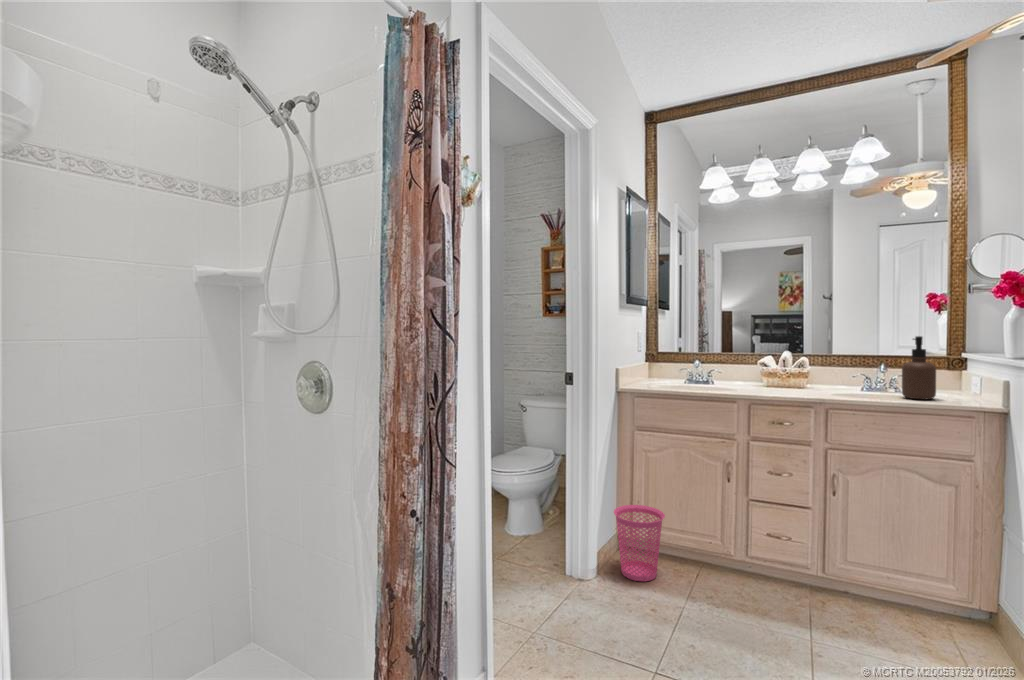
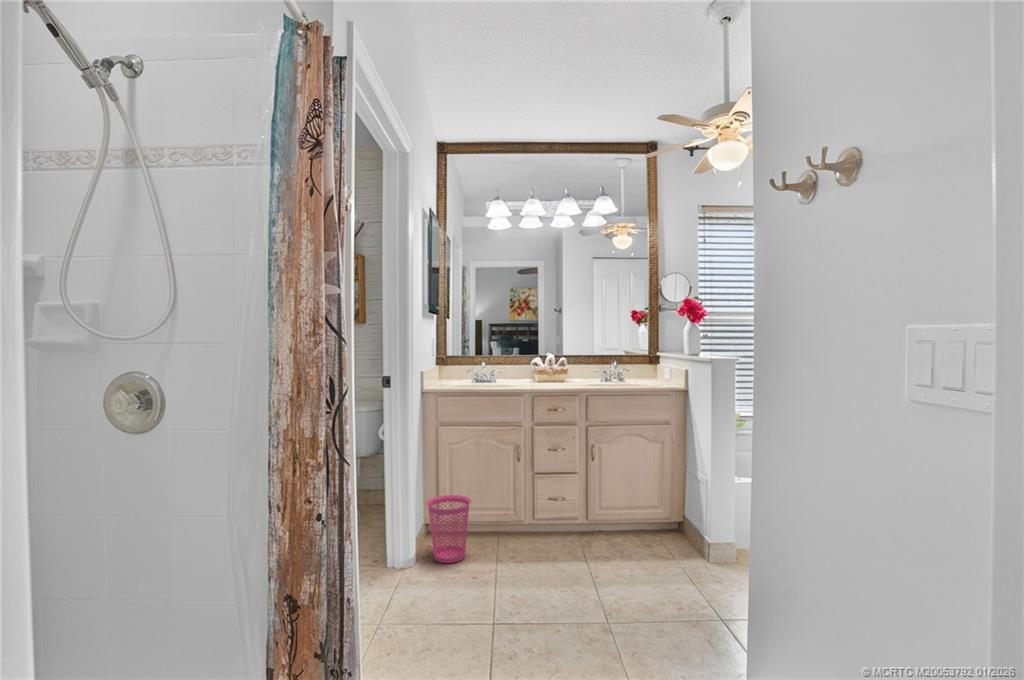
soap dispenser: present [902,336,936,400] -> none [630,339,650,384]

